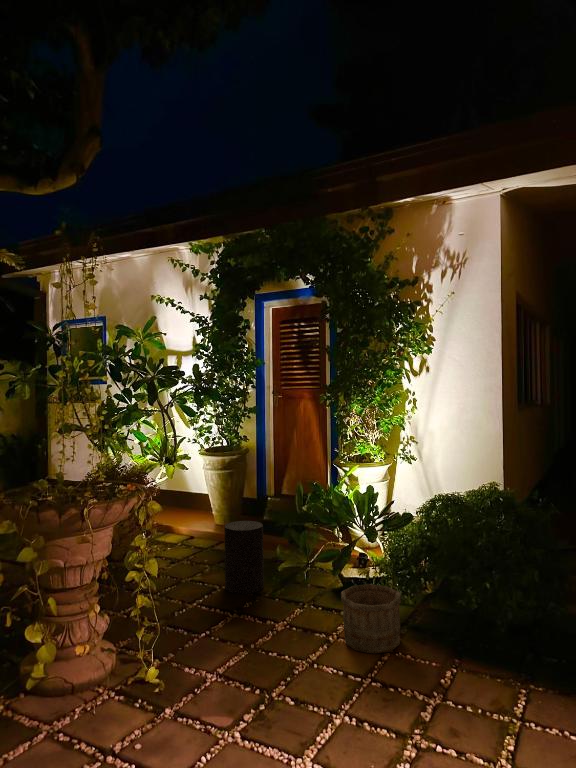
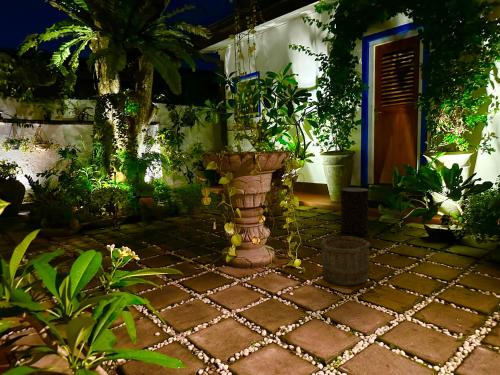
wooden bucket: present [341,584,401,653] -> present [320,236,370,285]

